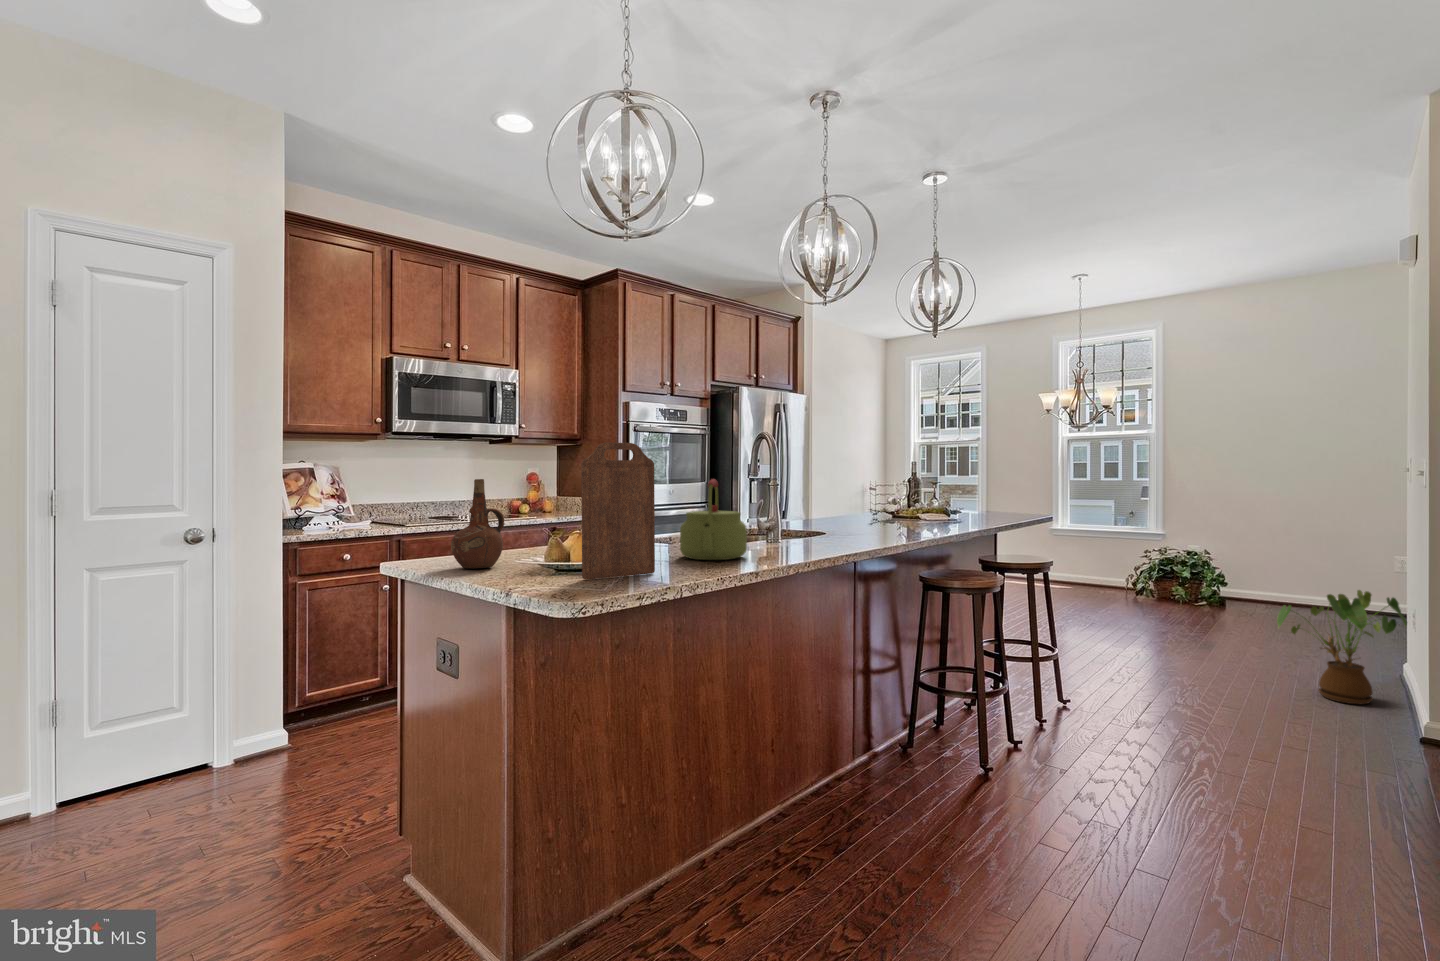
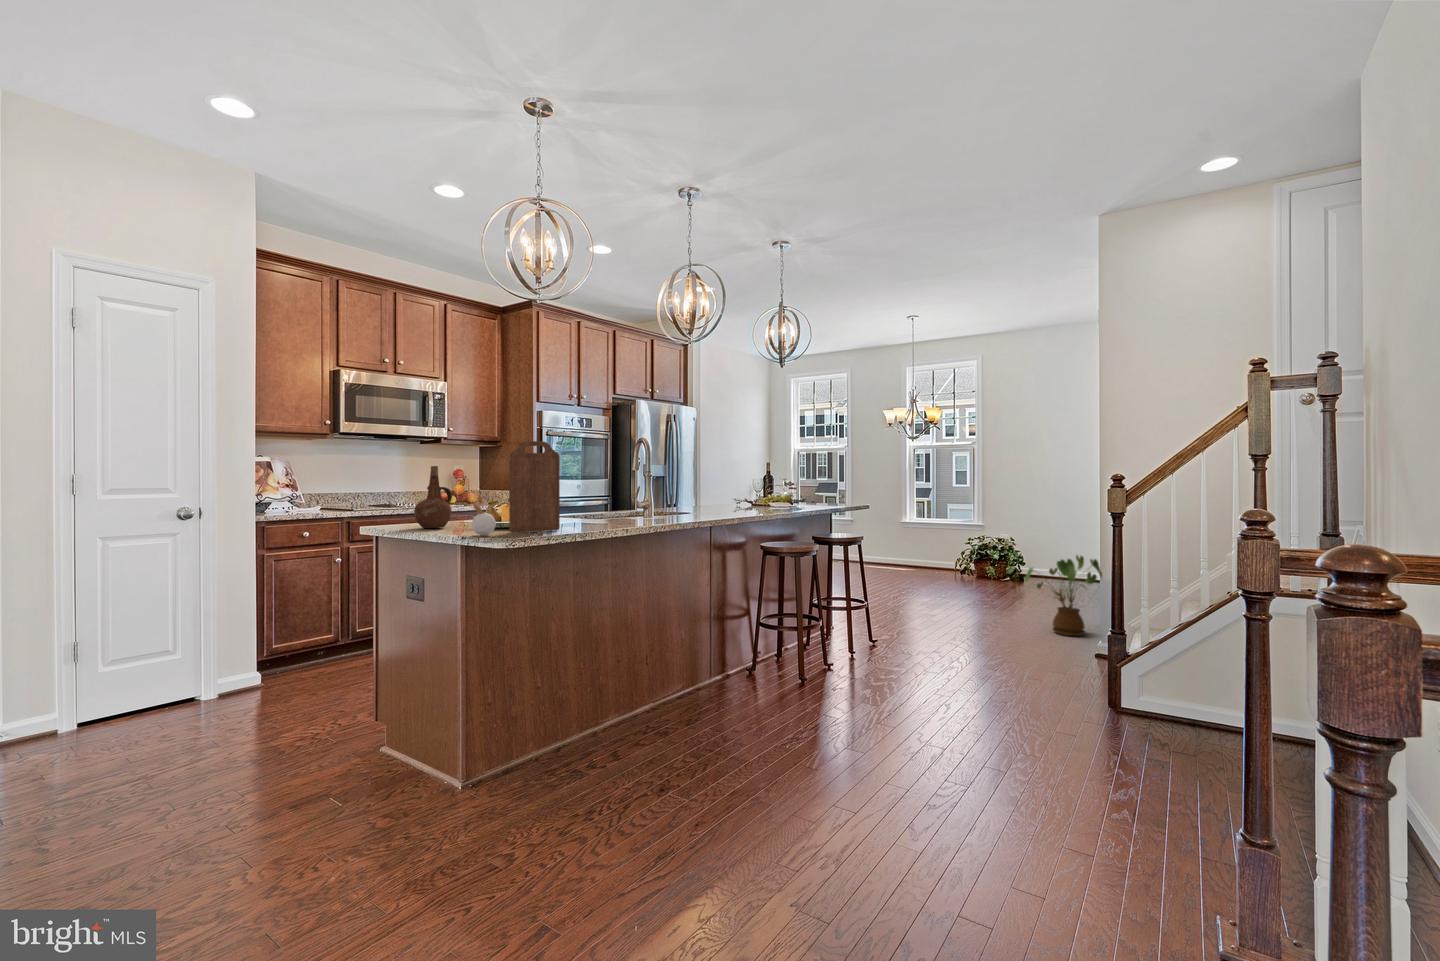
kettle: present [680,479,747,560] -> none [579,468,627,525]
candle: none [525,529,561,588] -> present [471,497,496,535]

